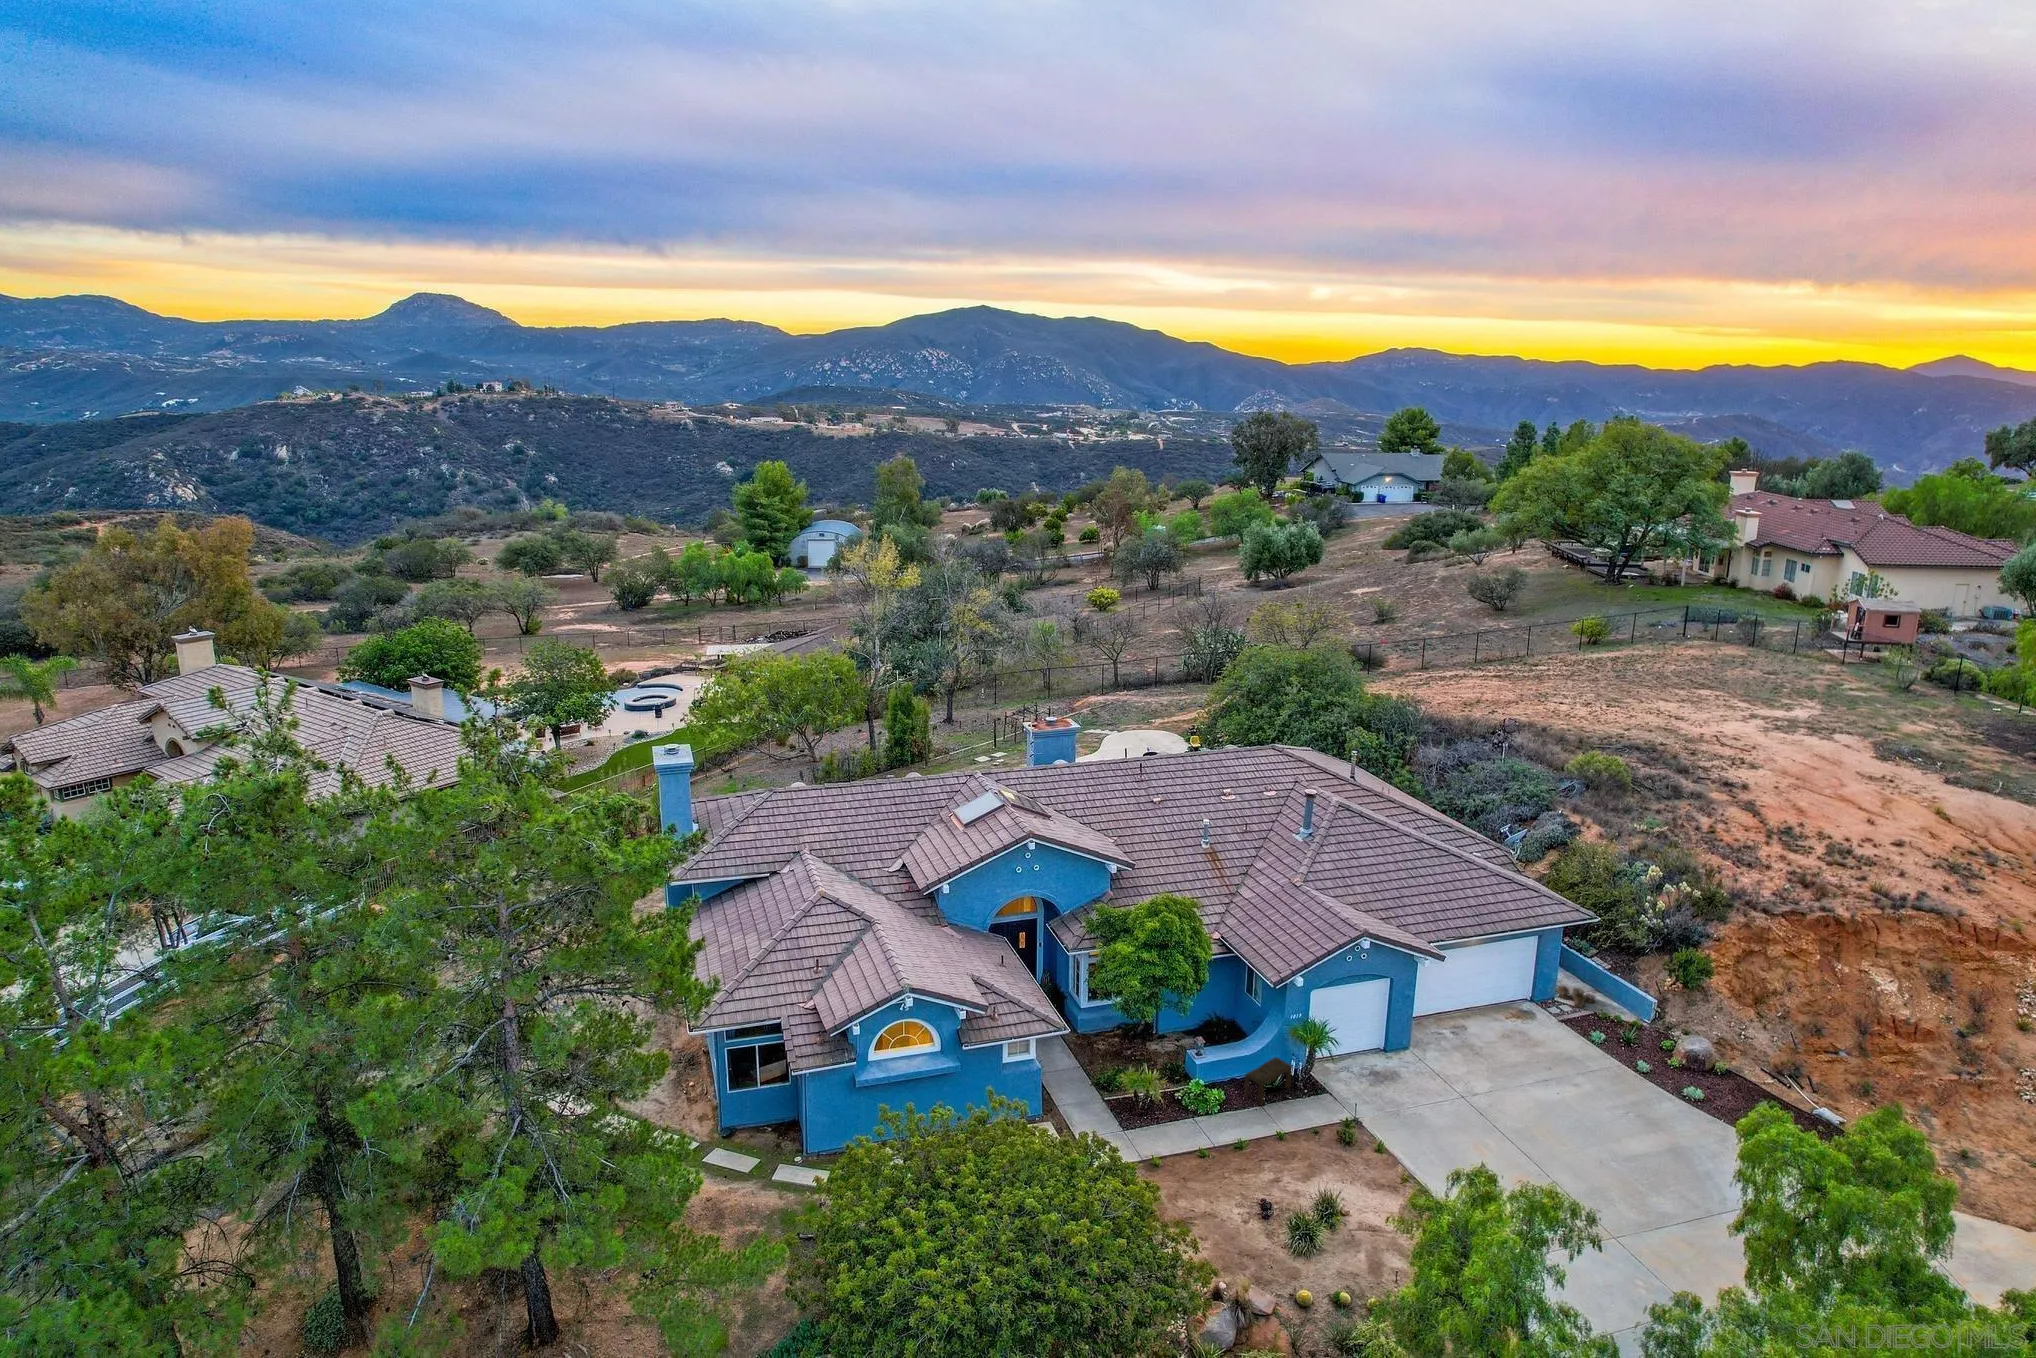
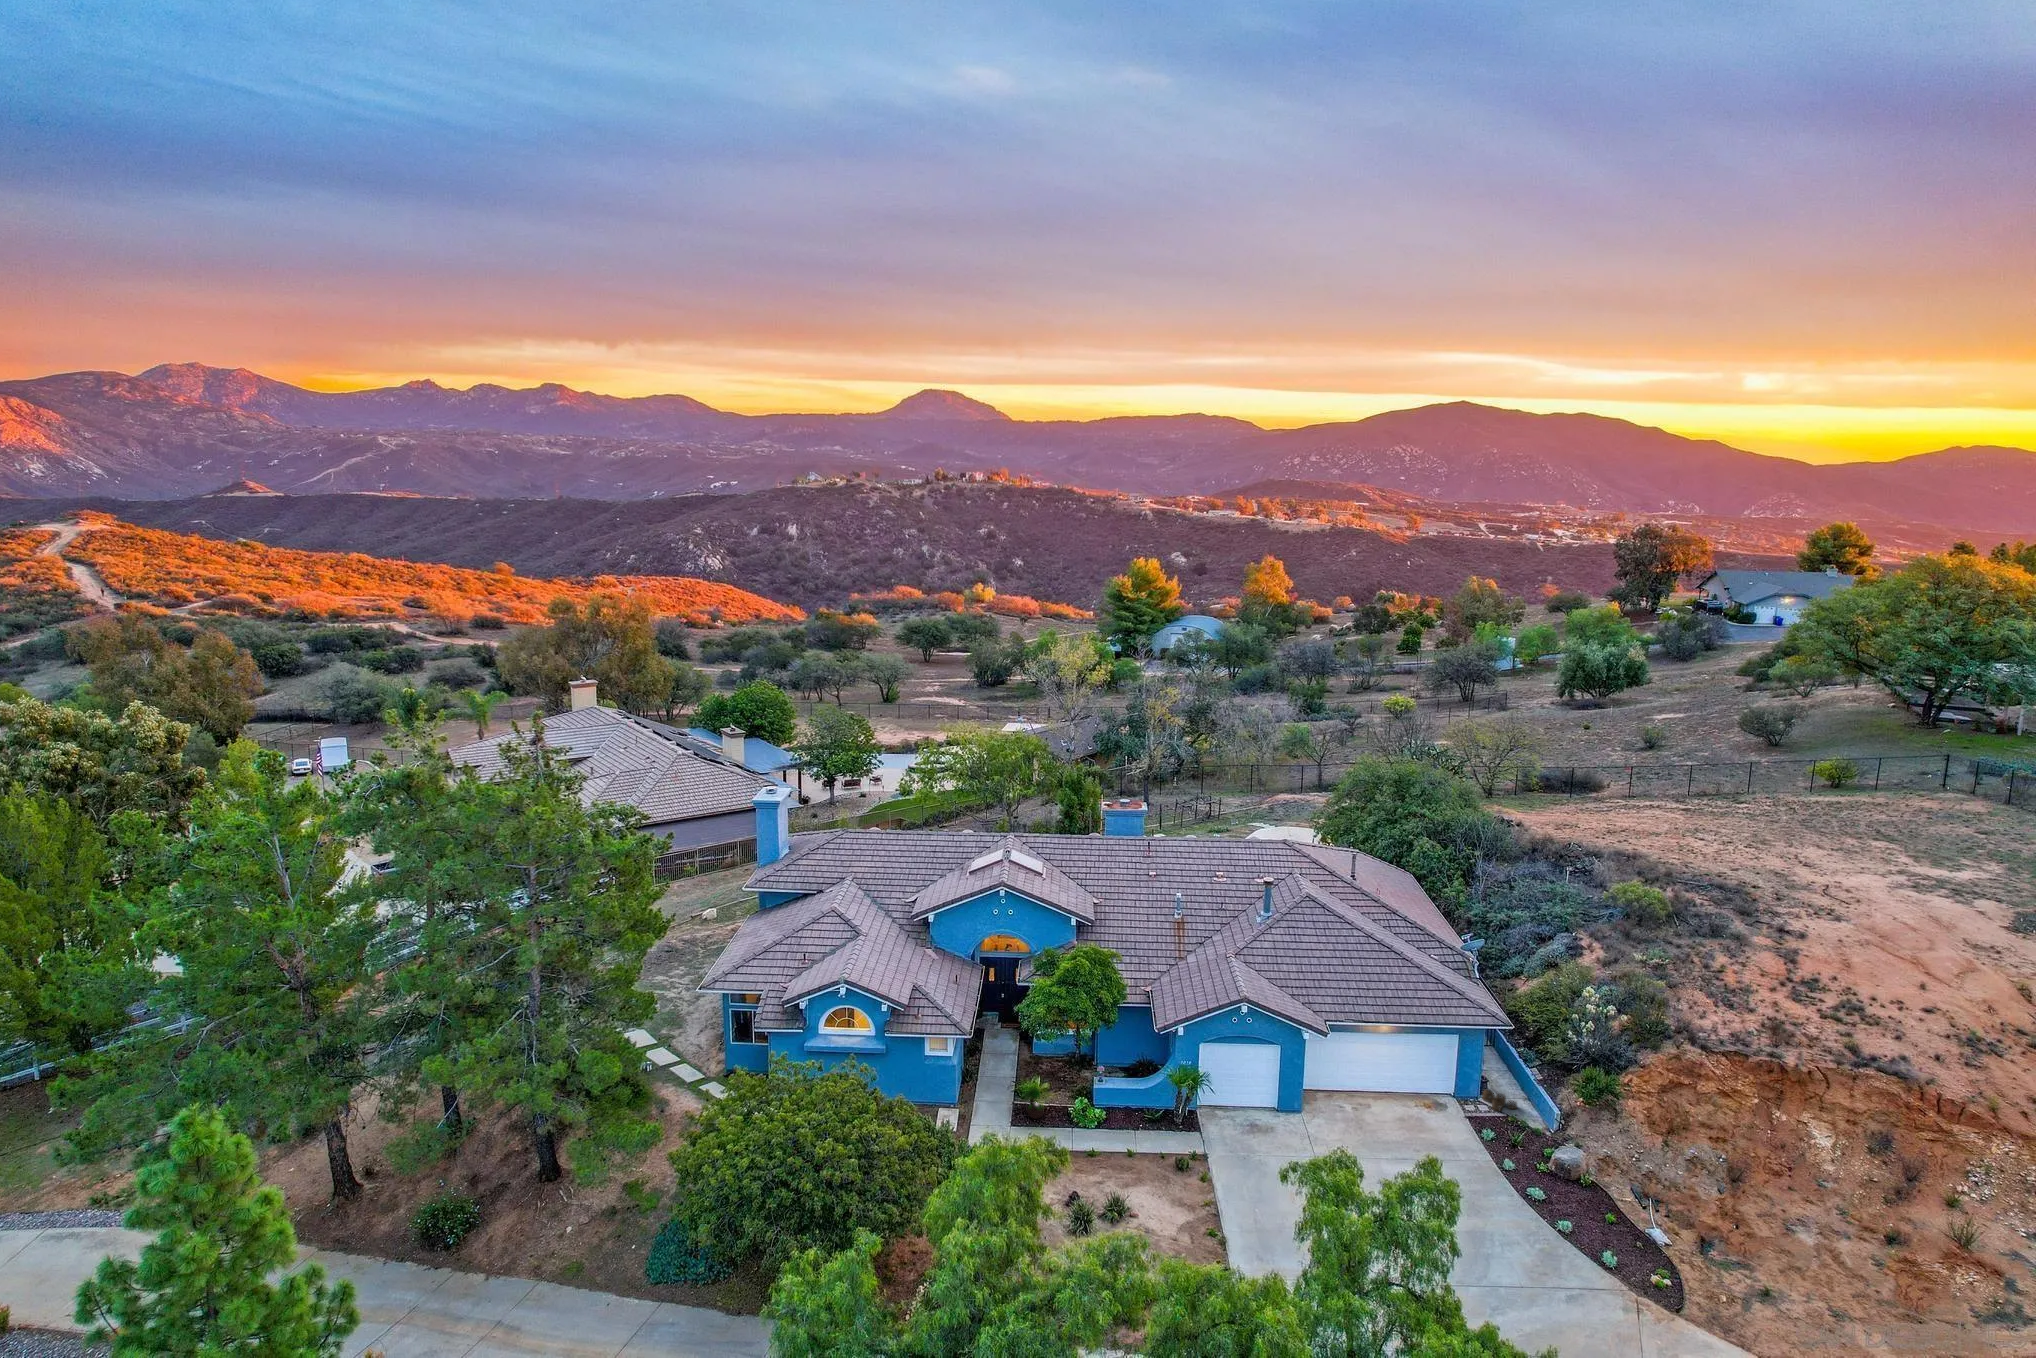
bench: present [1244,1057,1292,1105] -> none [1128,1094,1172,1130]
potted tree: none [1125,1076,1153,1117] -> present [1022,1086,1044,1119]

